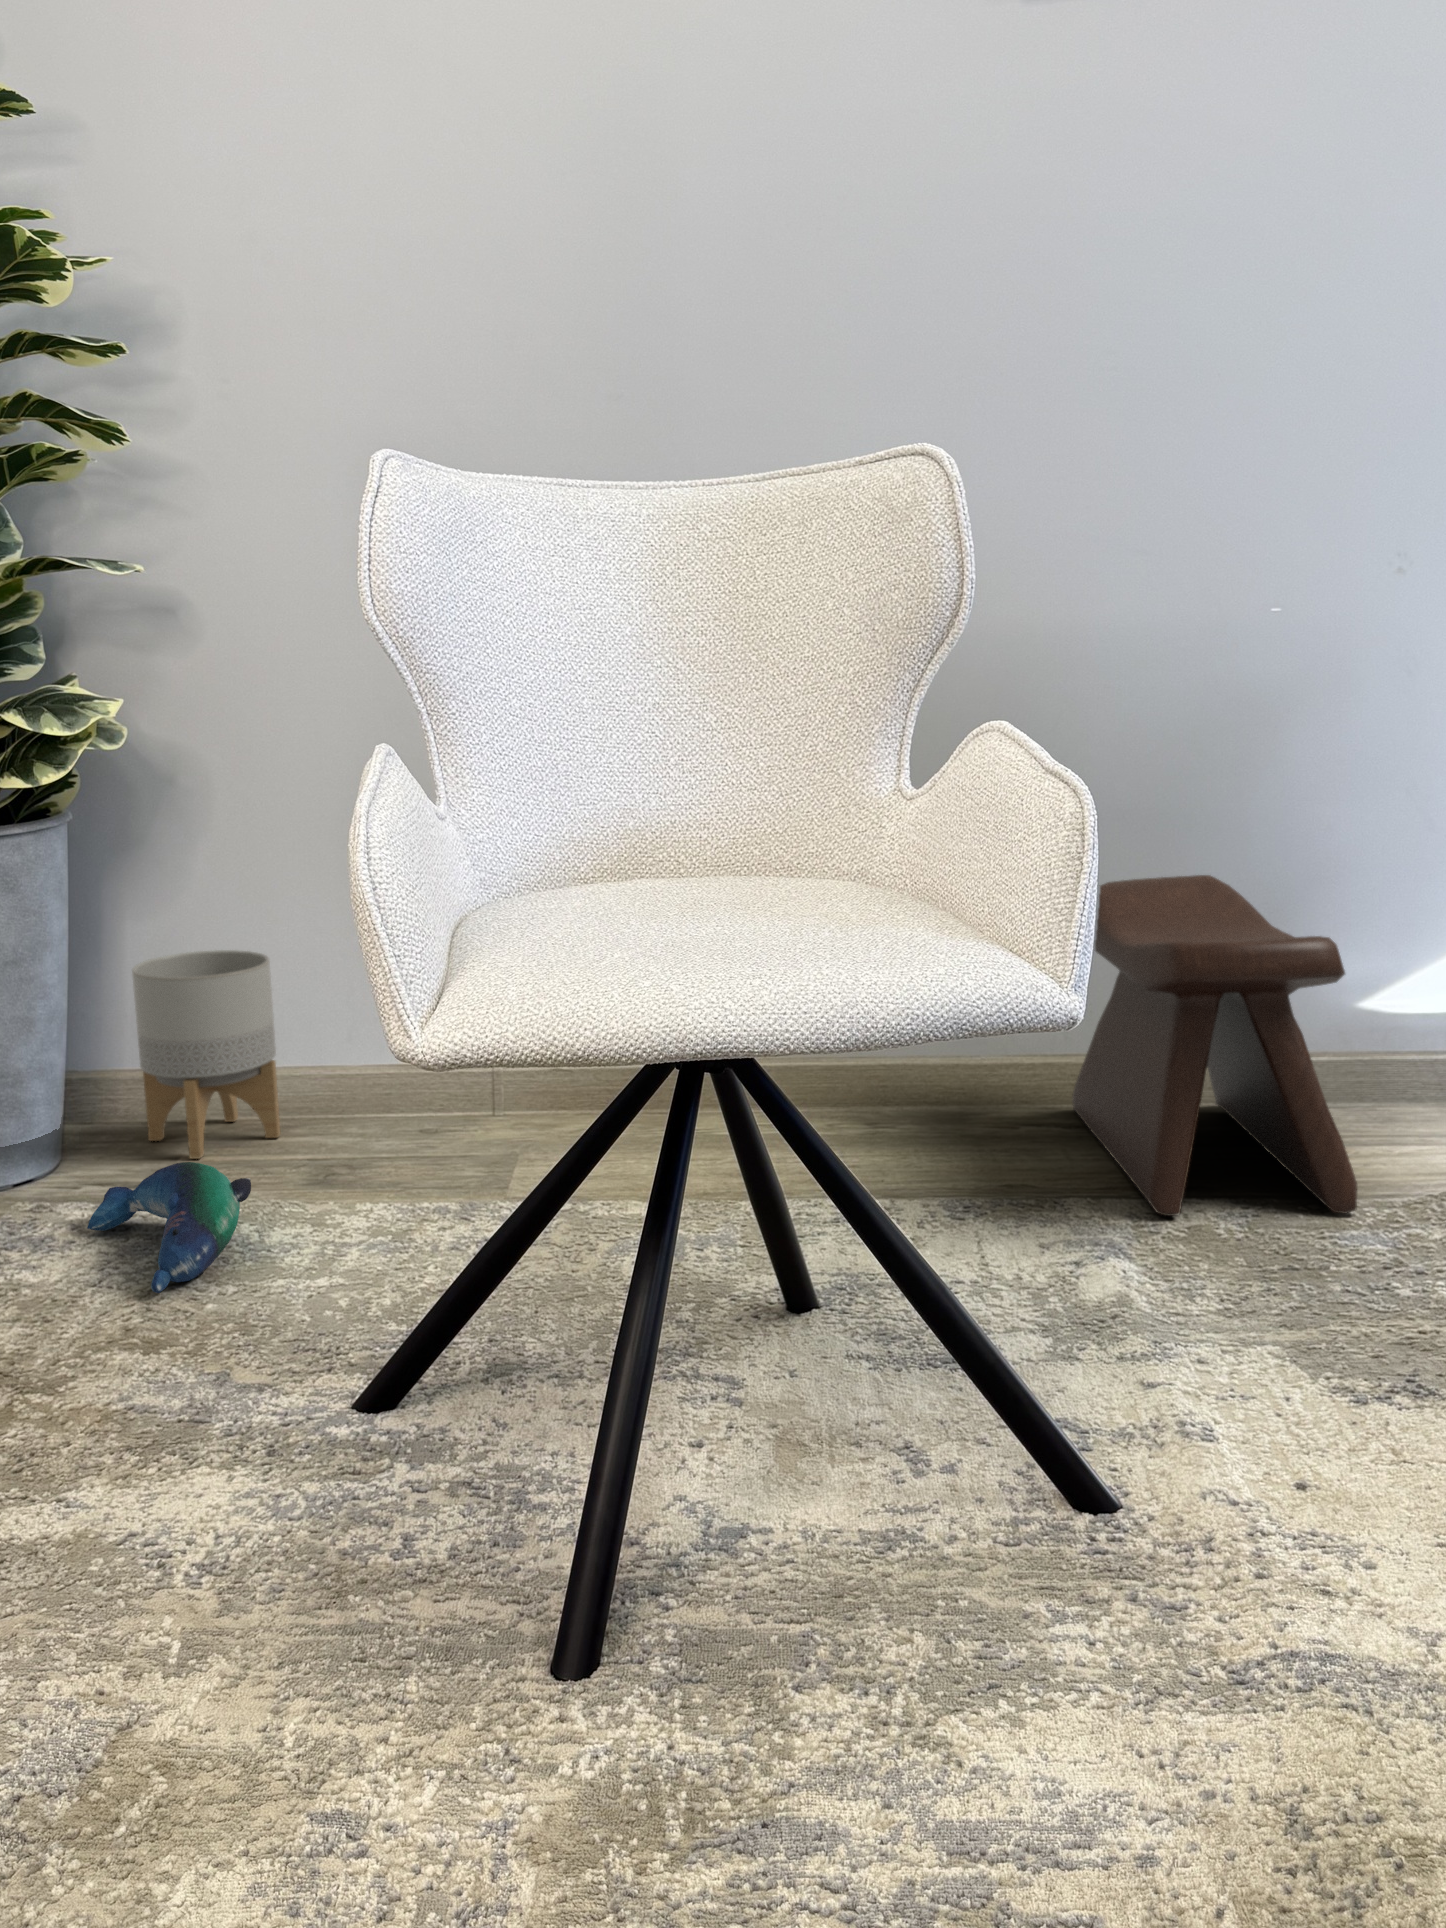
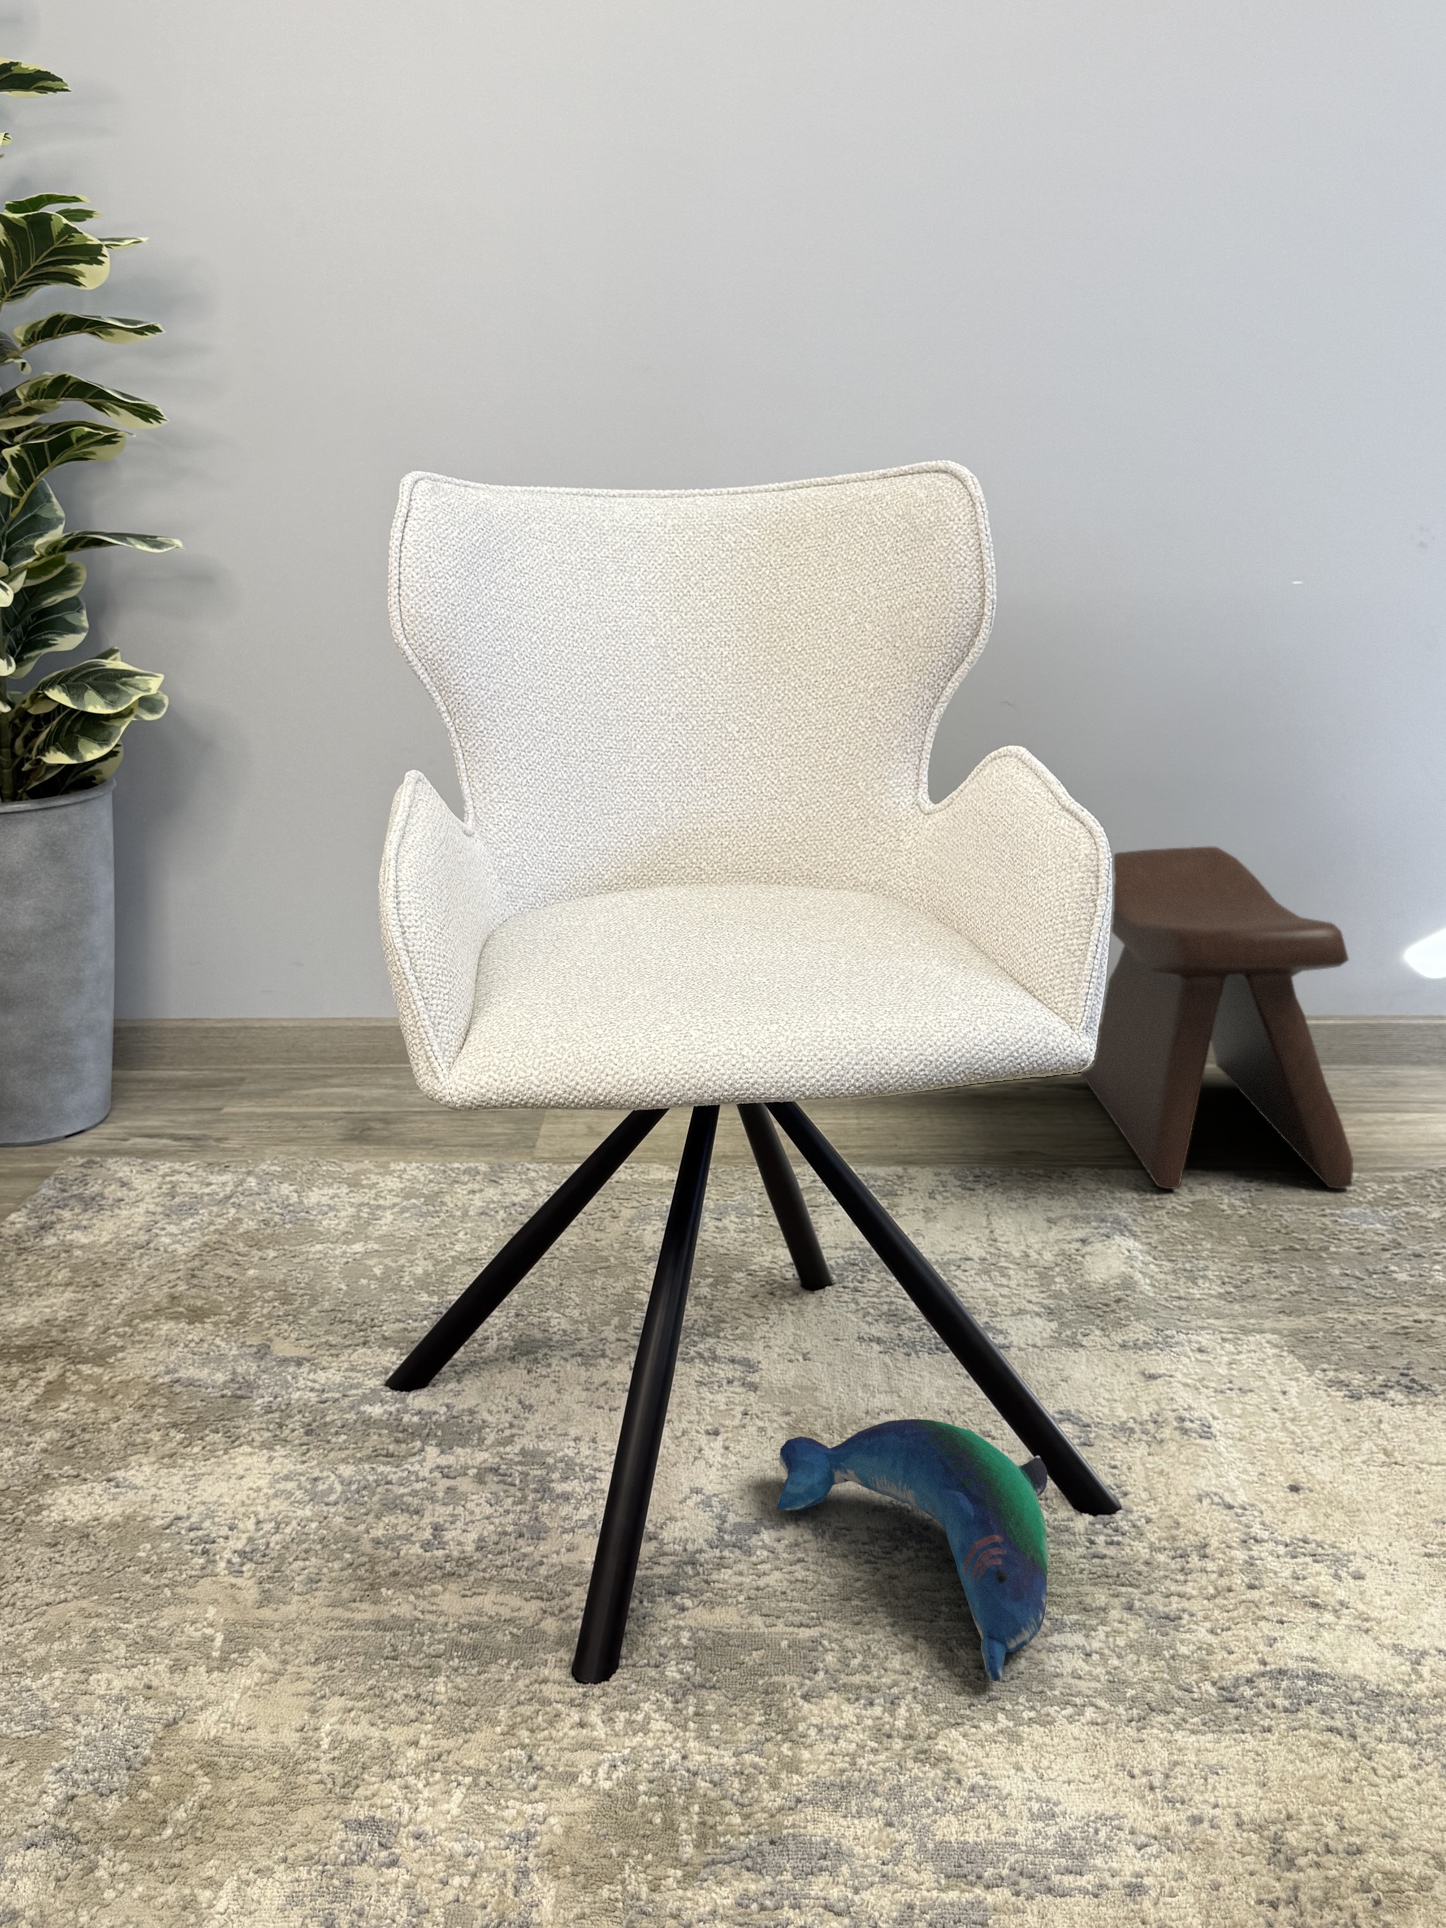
planter: present [132,950,280,1159] -> none [177,911,320,1112]
plush toy: present [87,1162,251,1293] -> present [777,1419,1049,1681]

